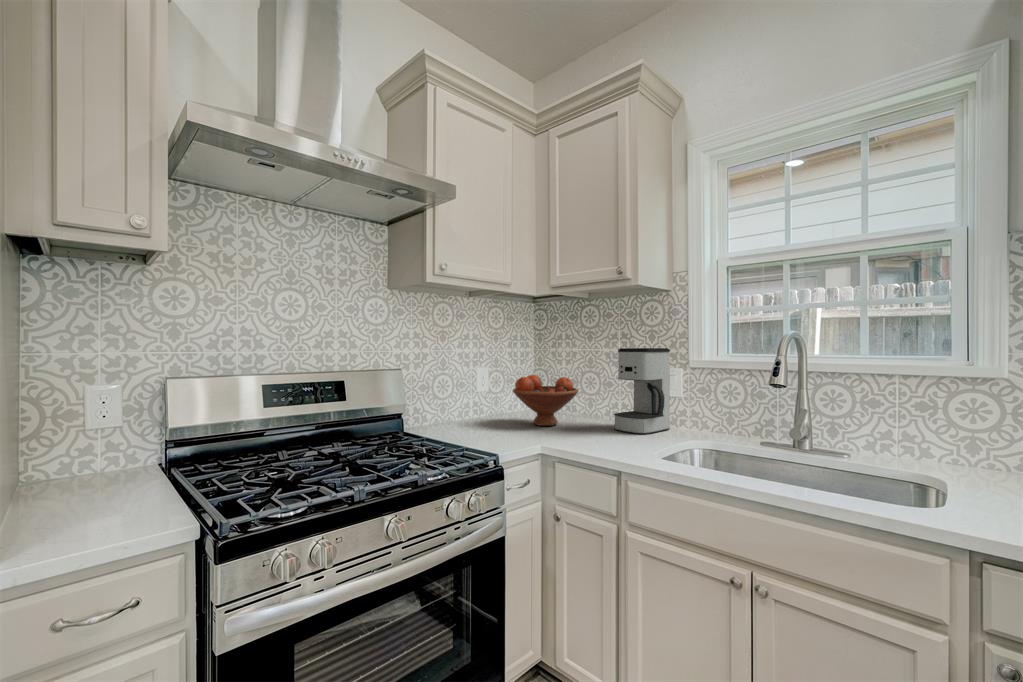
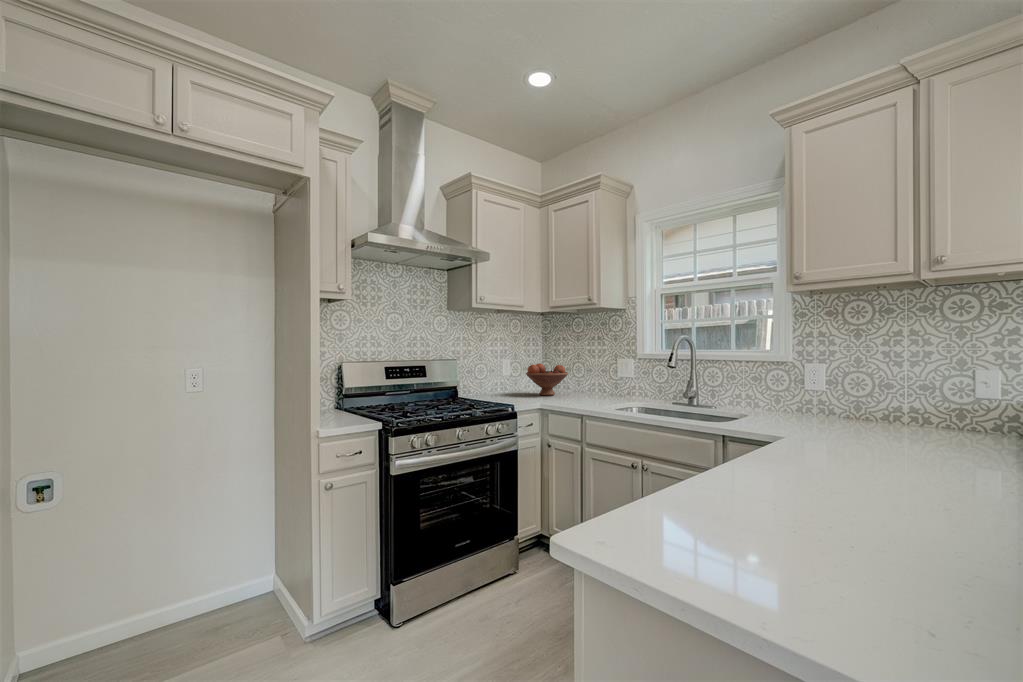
coffee maker: present [614,348,670,434] -> none [590,346,625,399]

